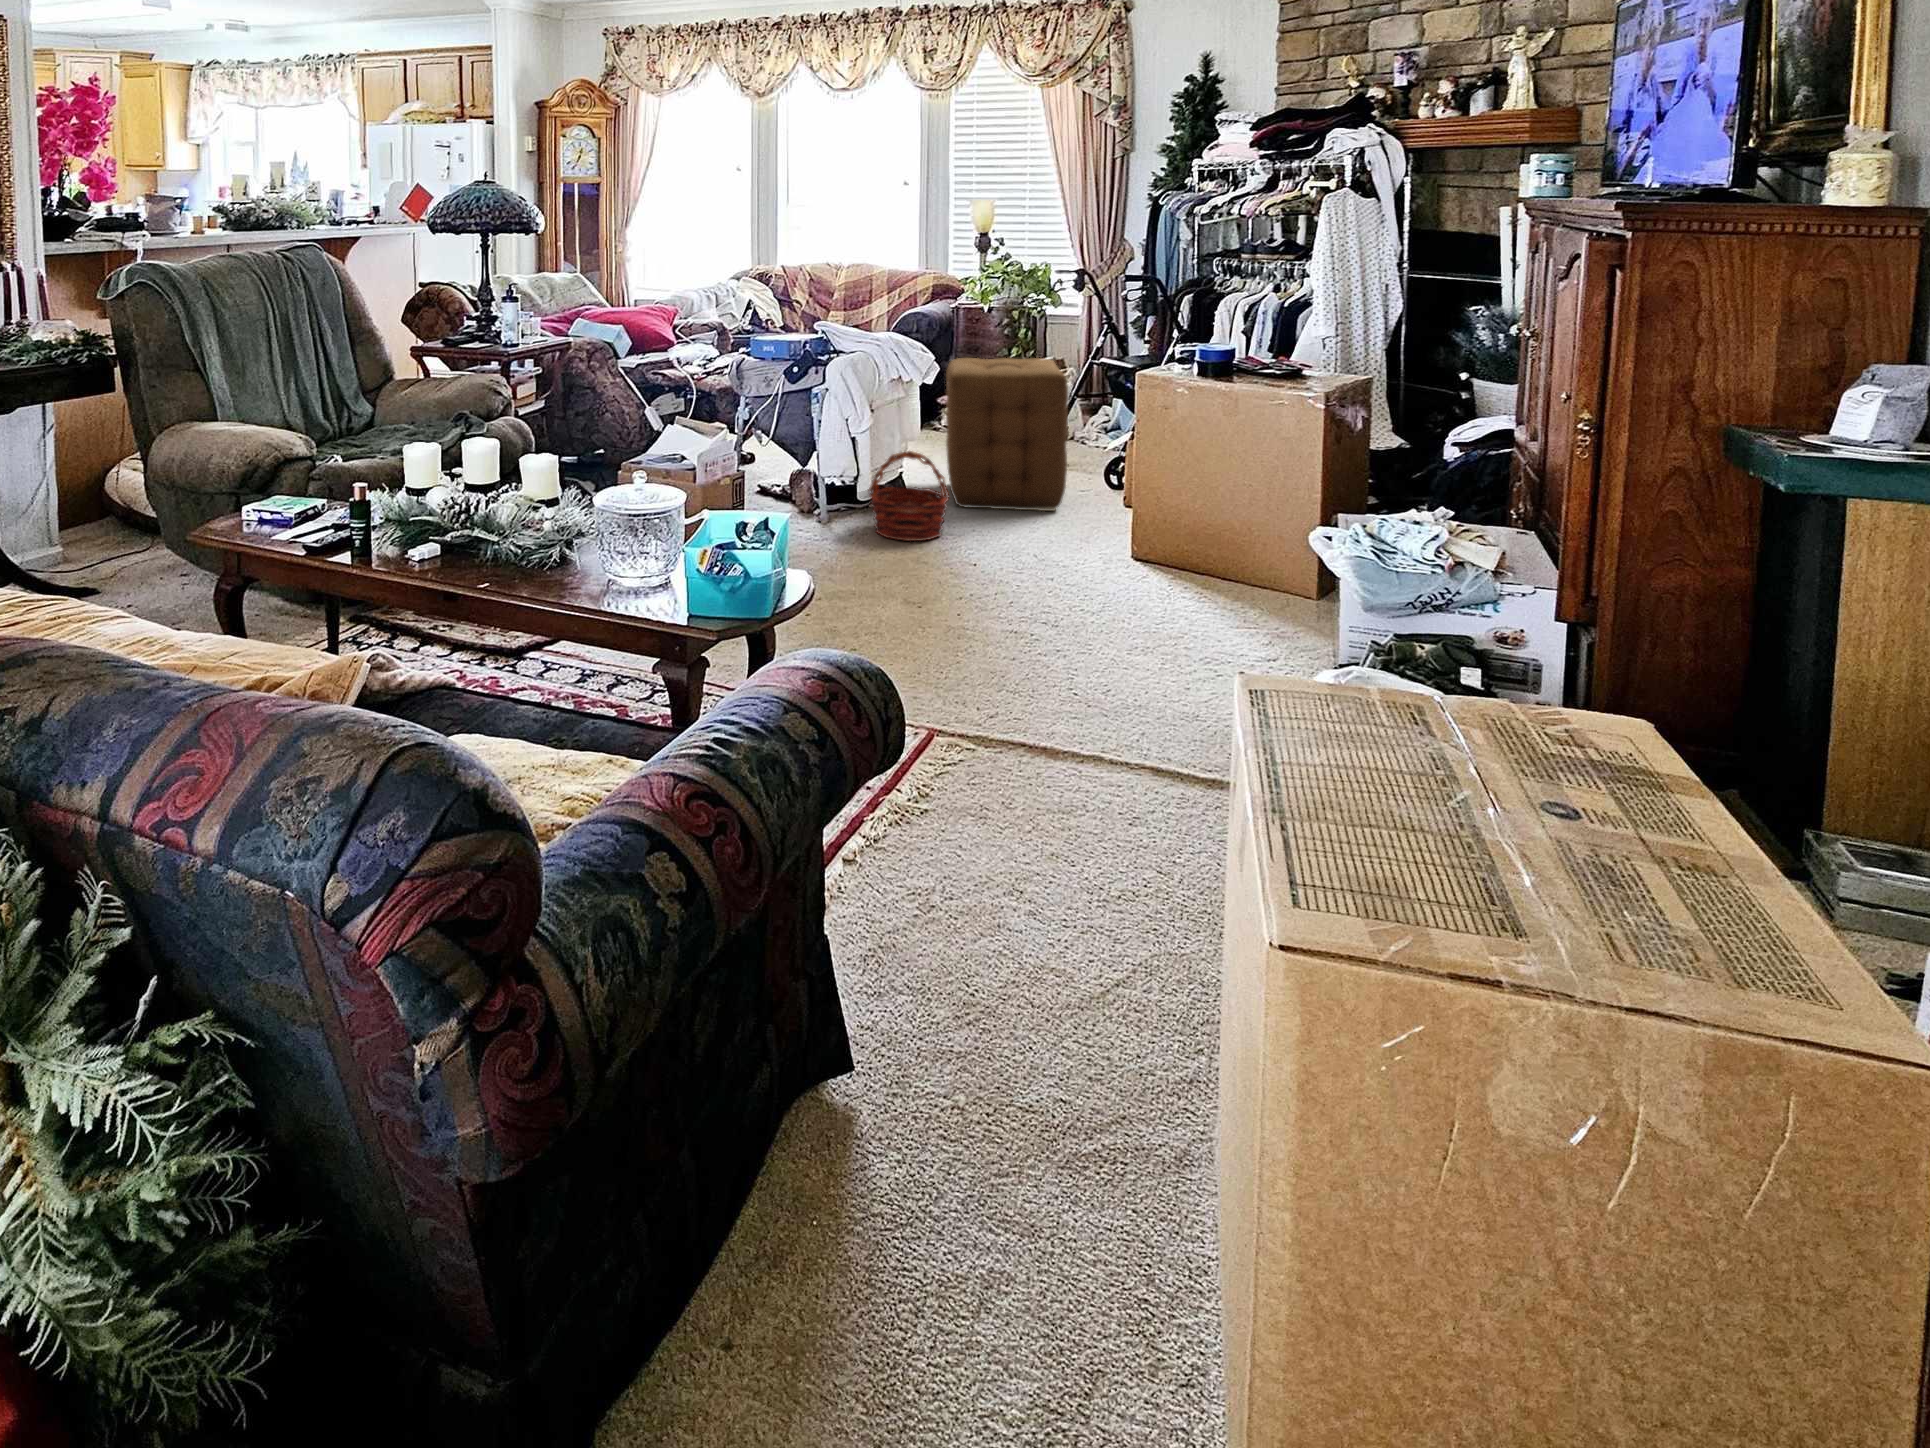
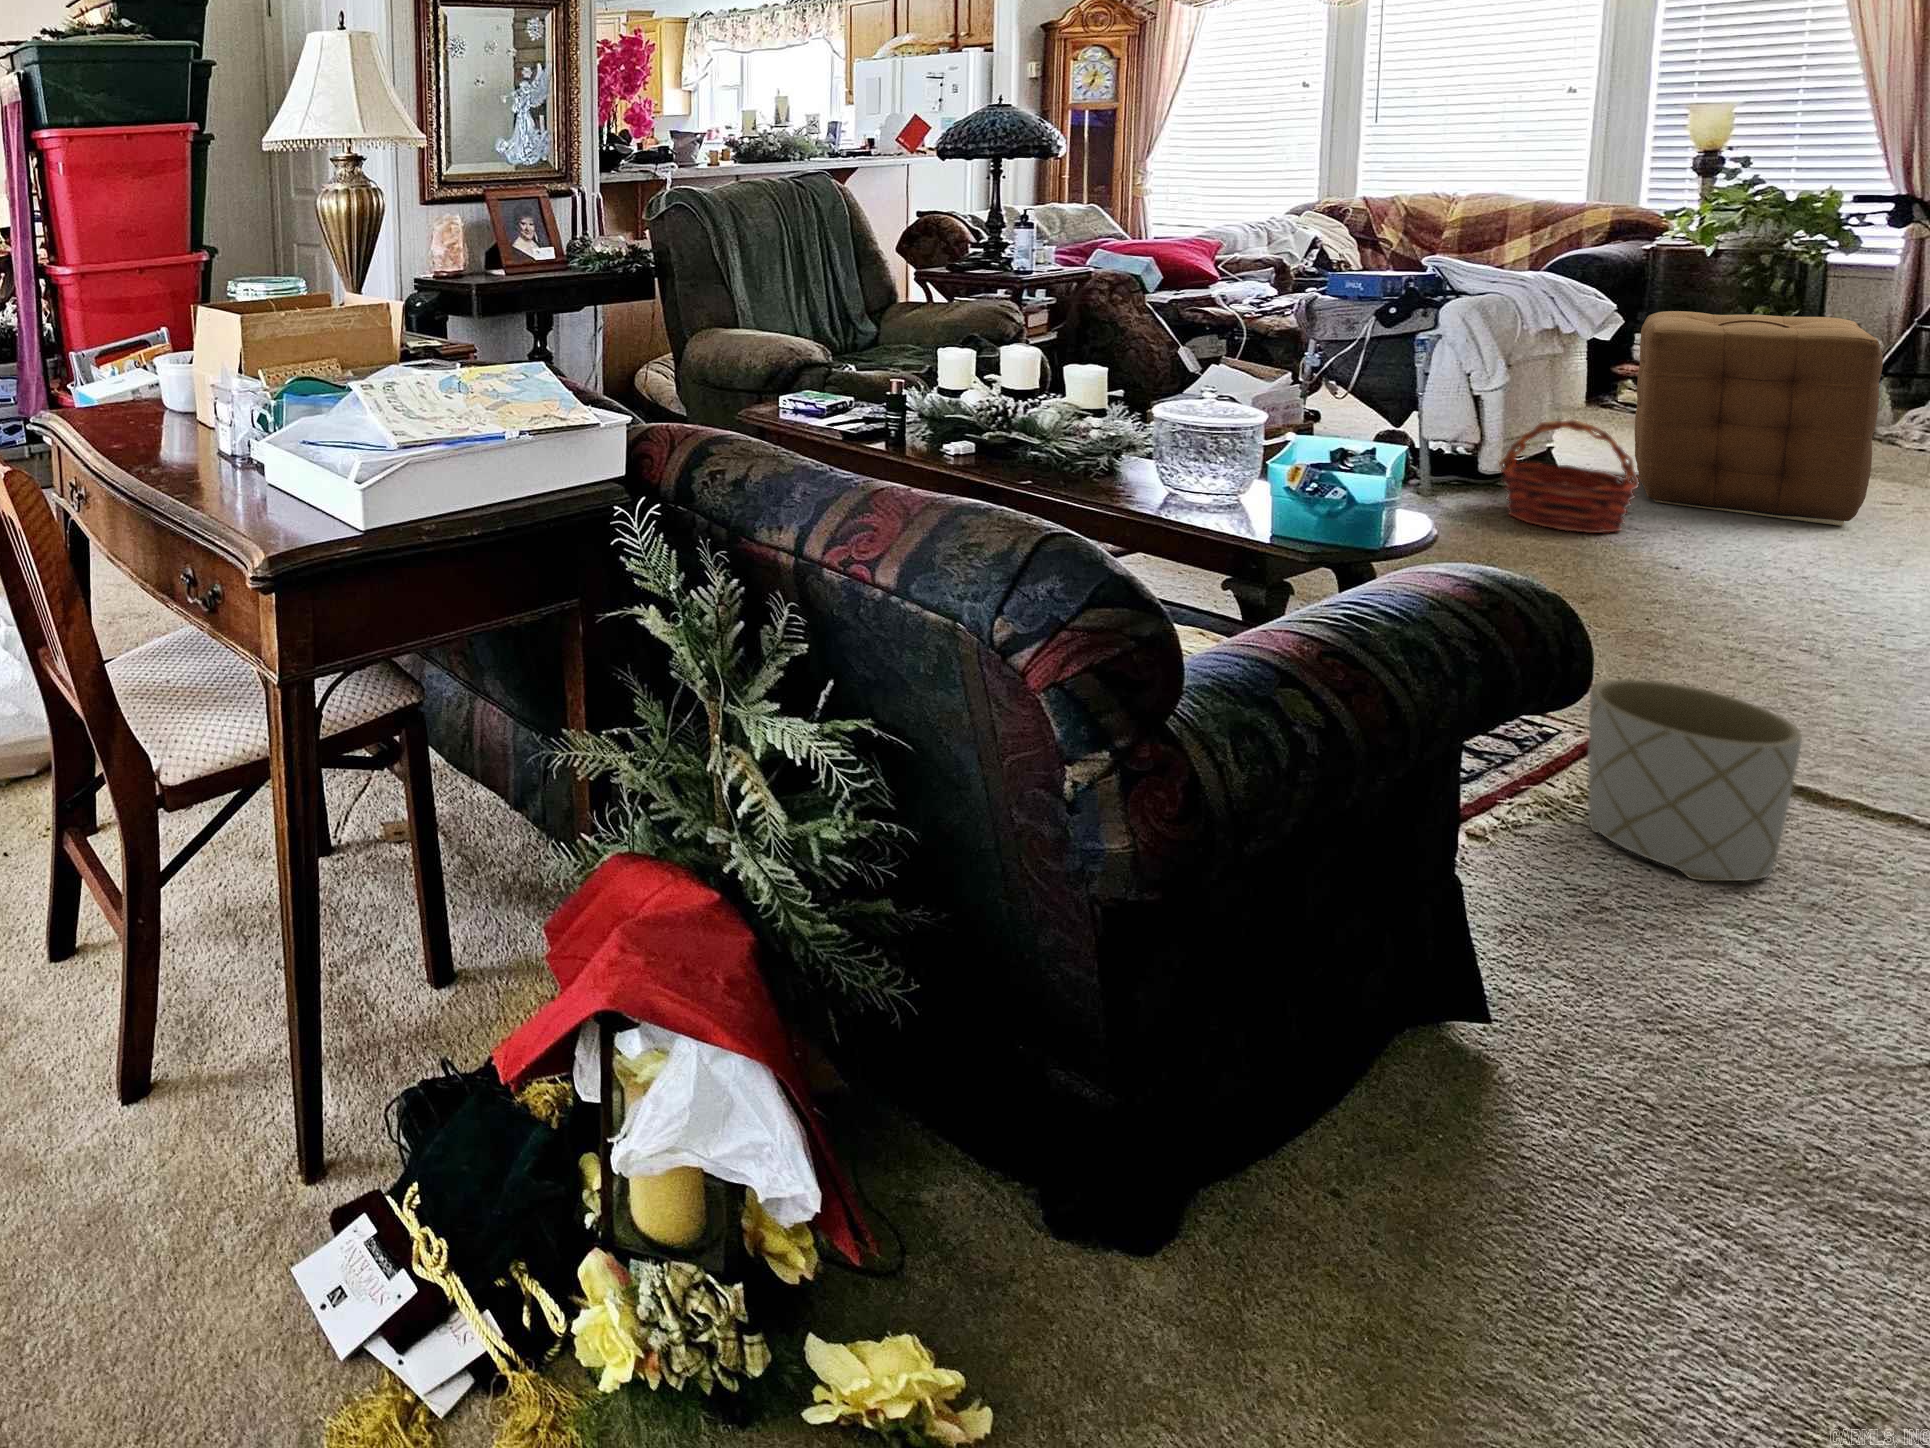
planter: none [919,684,1038,849] -> present [1588,679,1802,881]

